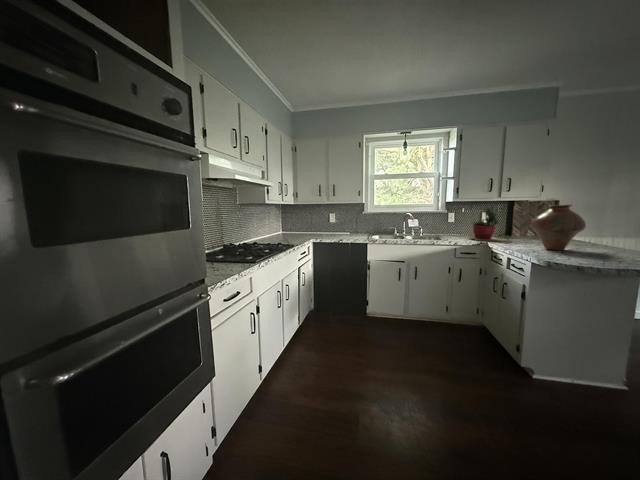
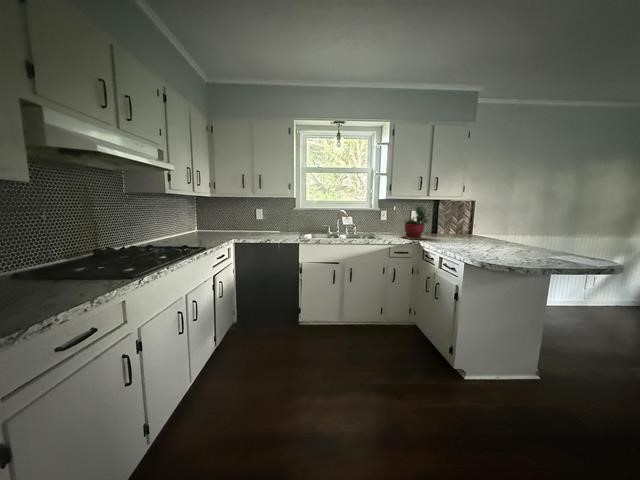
vase: present [531,205,586,250] -> none [461,205,507,249]

